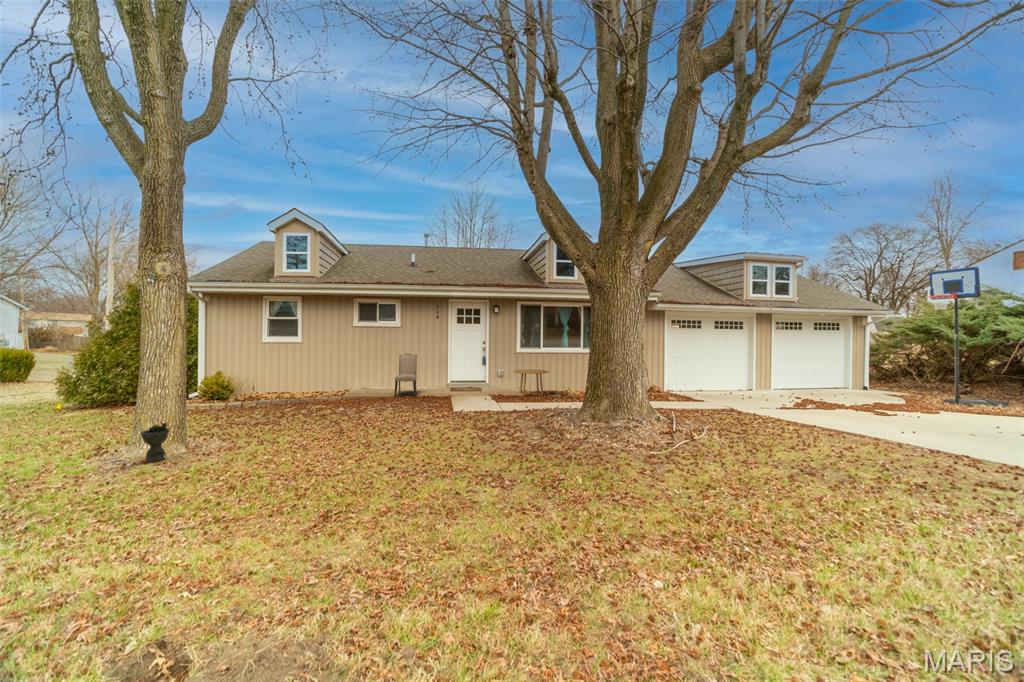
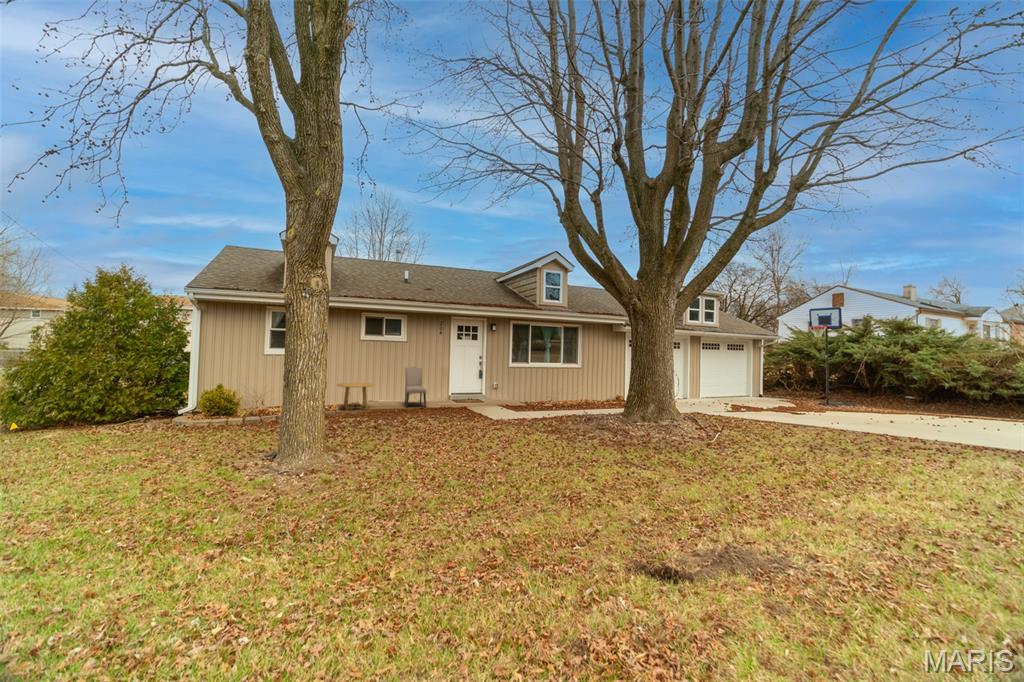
round table: present [514,370,549,396] -> present [337,383,375,410]
planter: present [141,423,169,462] -> none [286,435,309,471]

